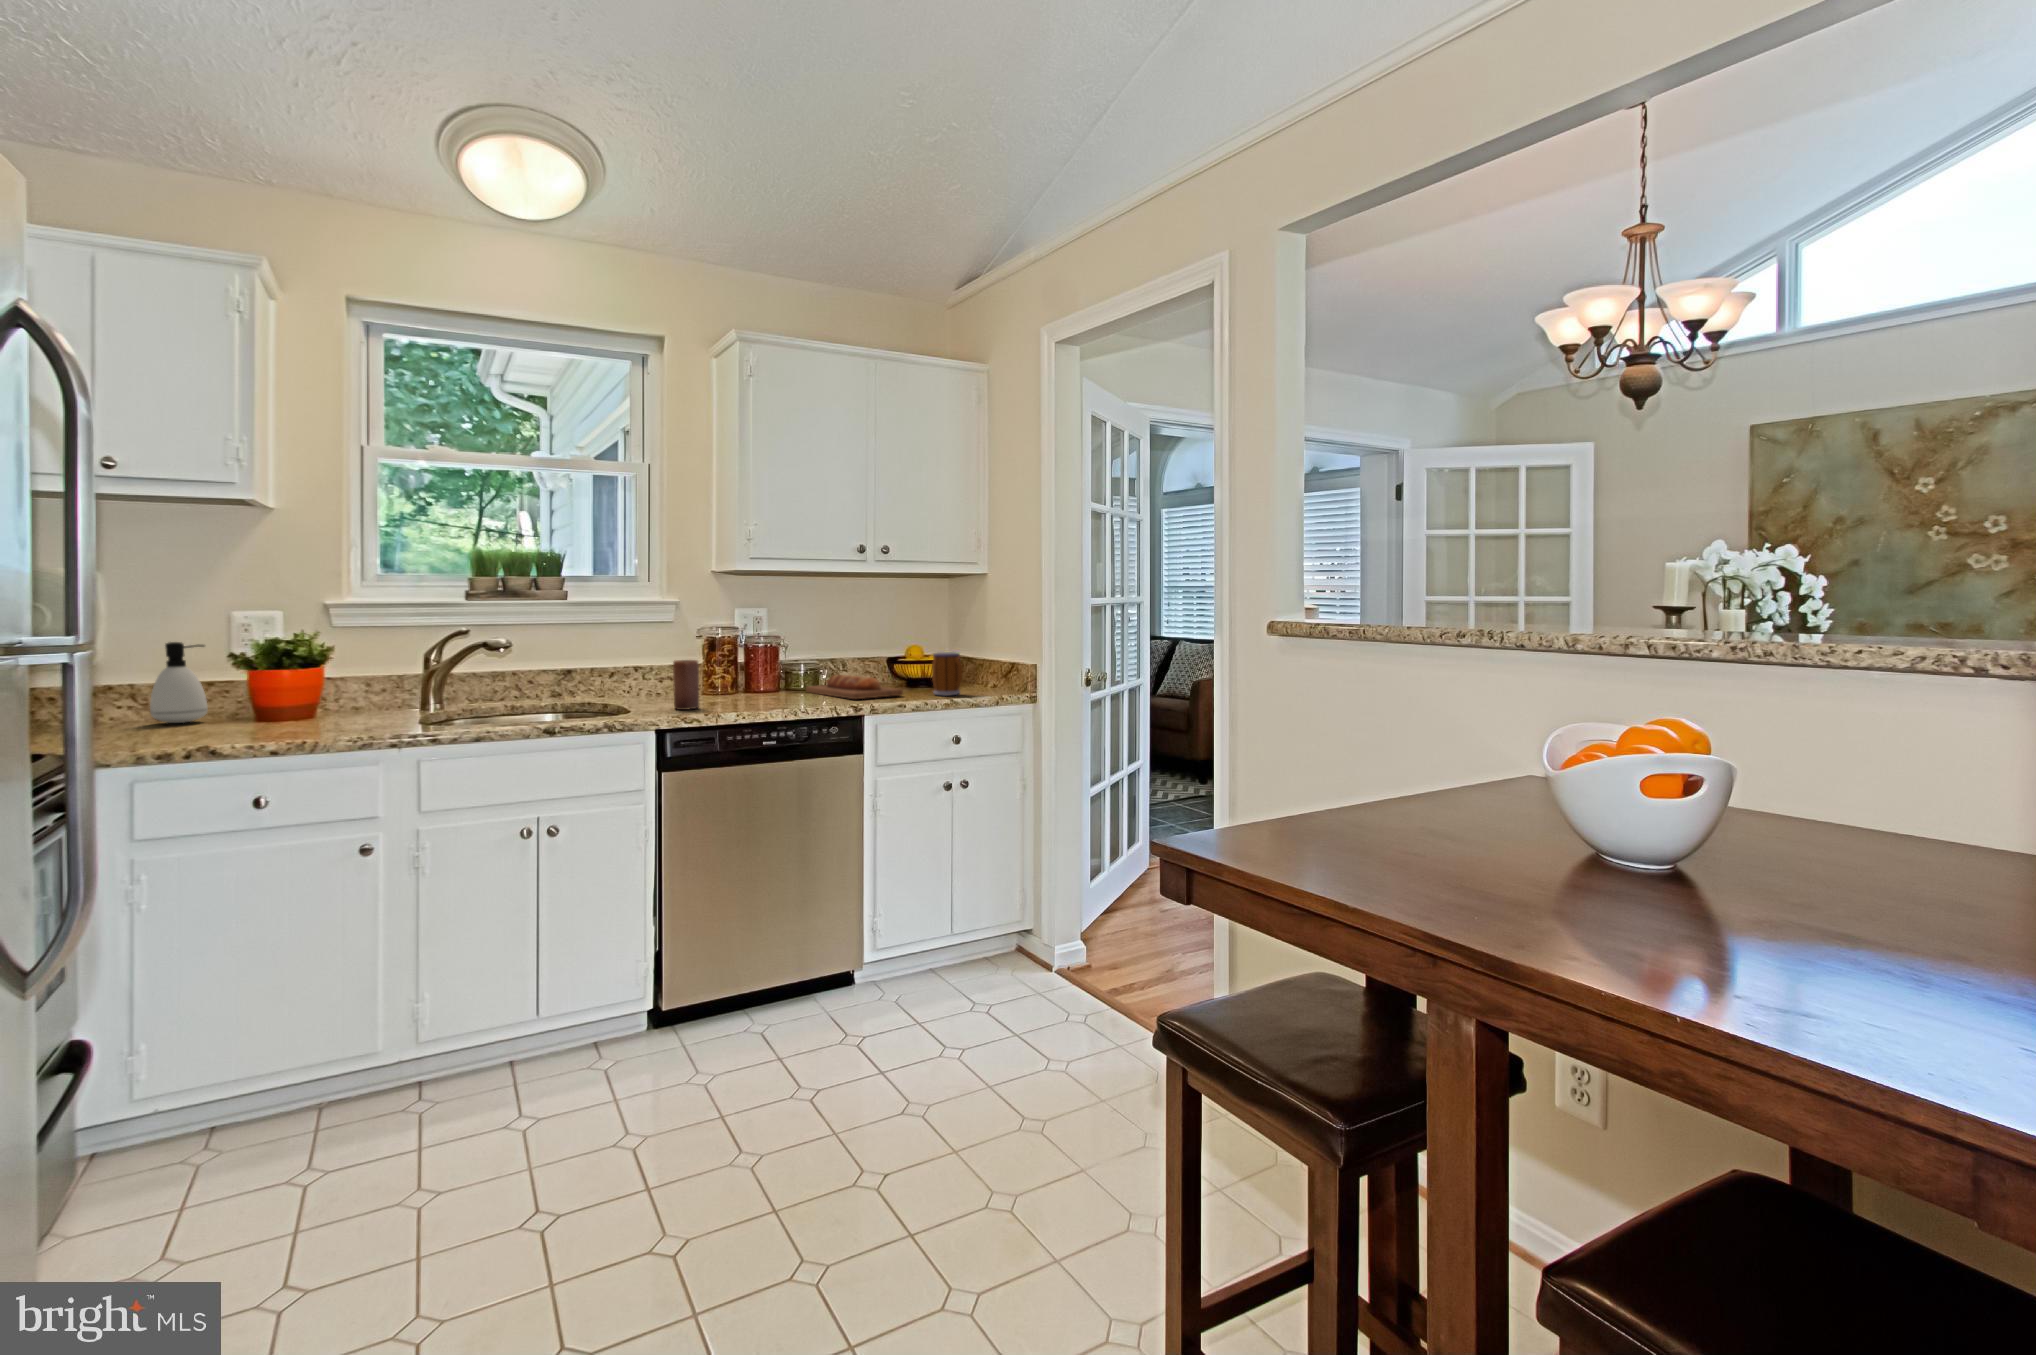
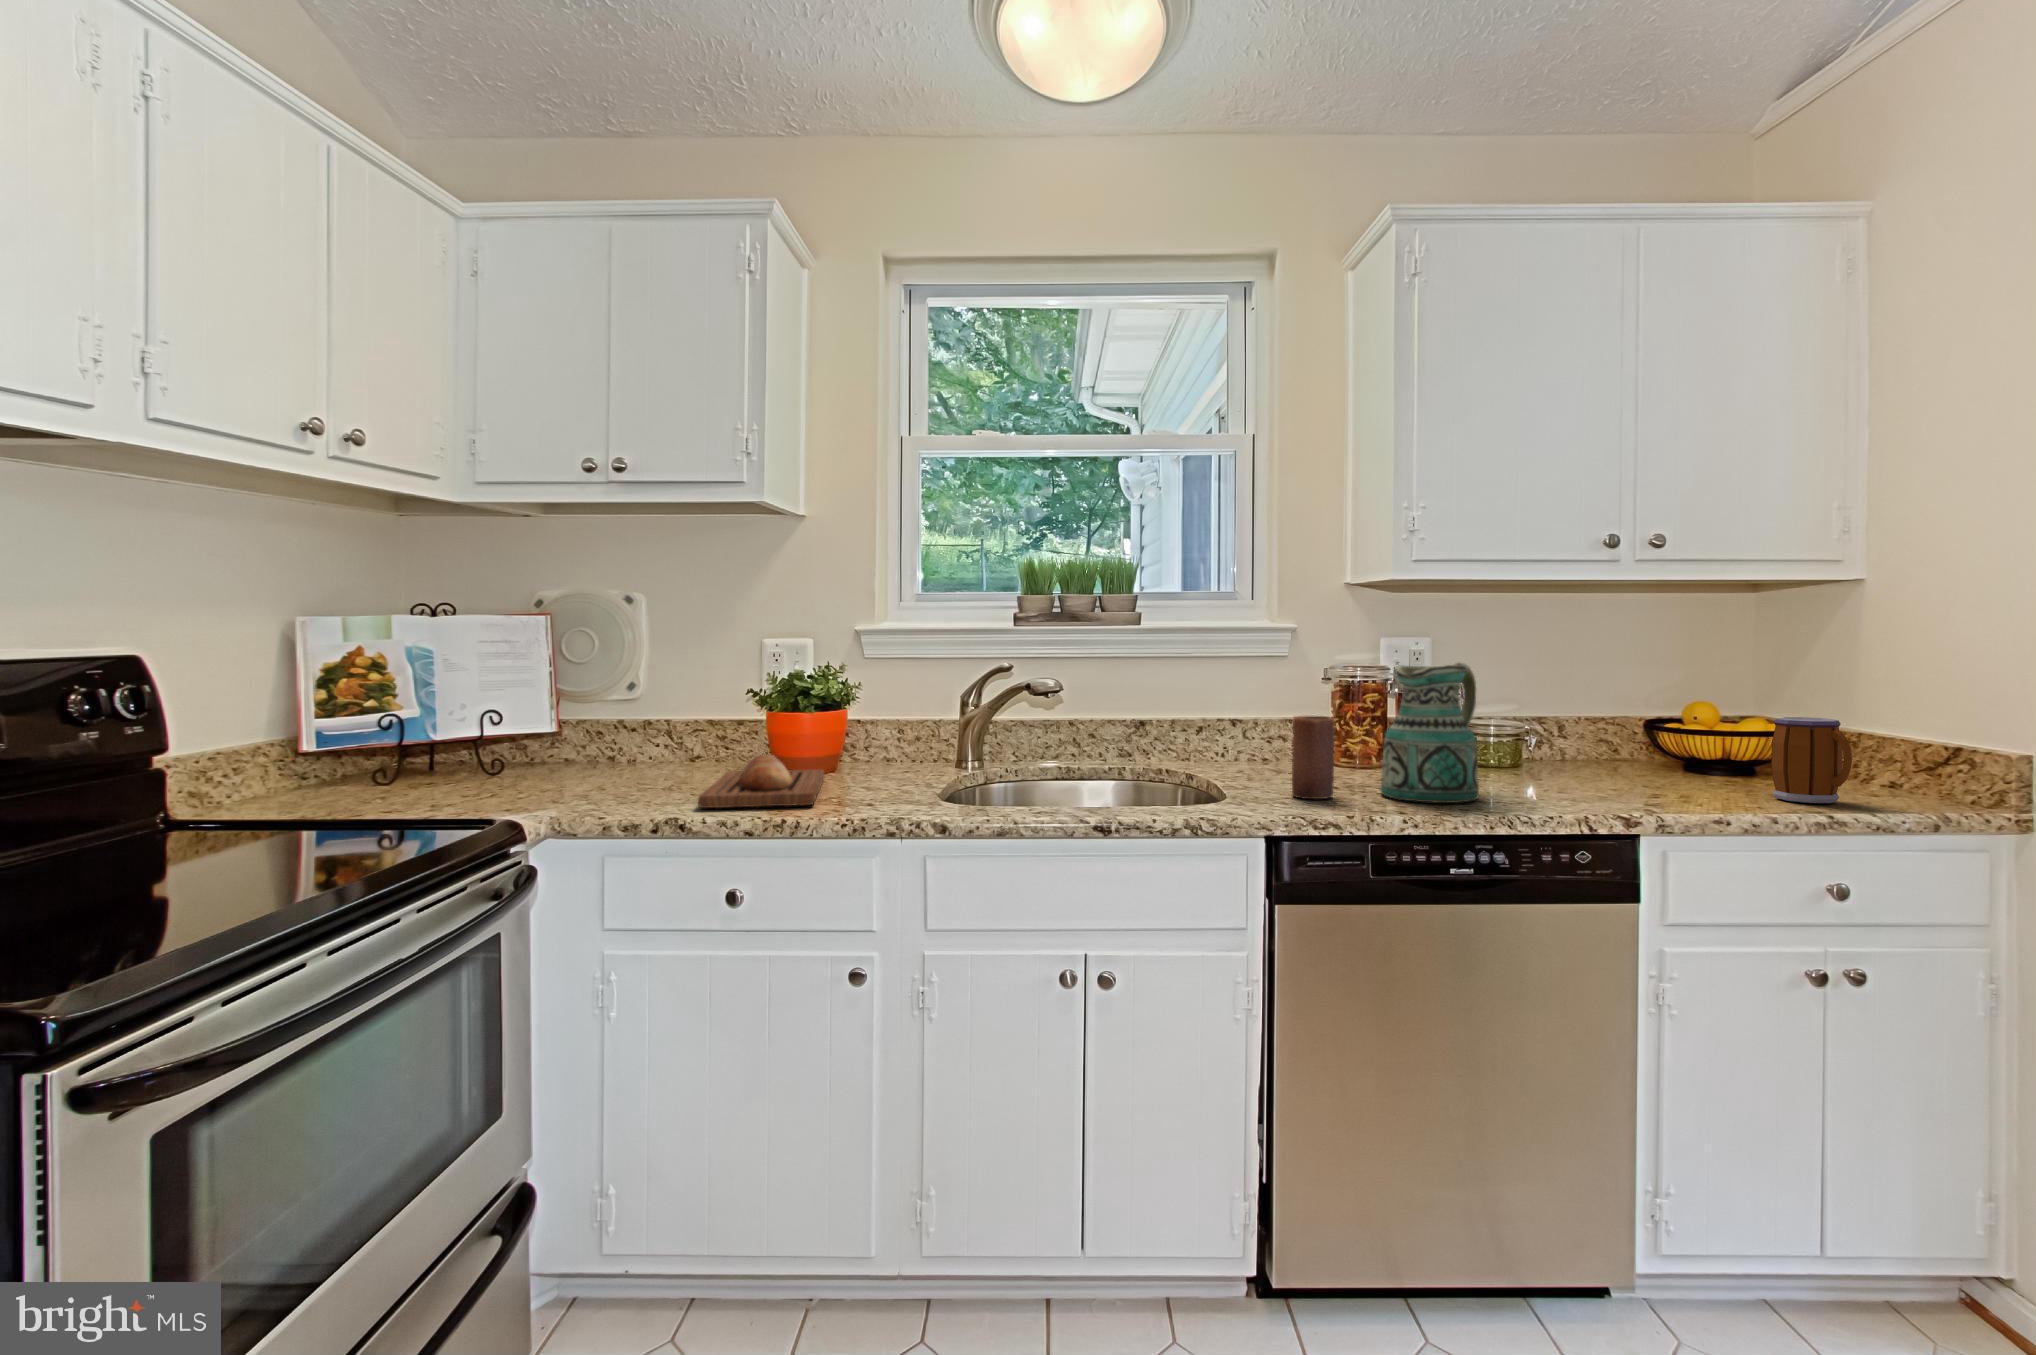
ceramic pitcher: none [729,626,784,707] -> present [1381,663,1479,803]
soap dispenser: present [150,642,208,723] -> none [674,672,730,771]
bread loaf: present [806,675,903,699] -> present [698,755,825,808]

